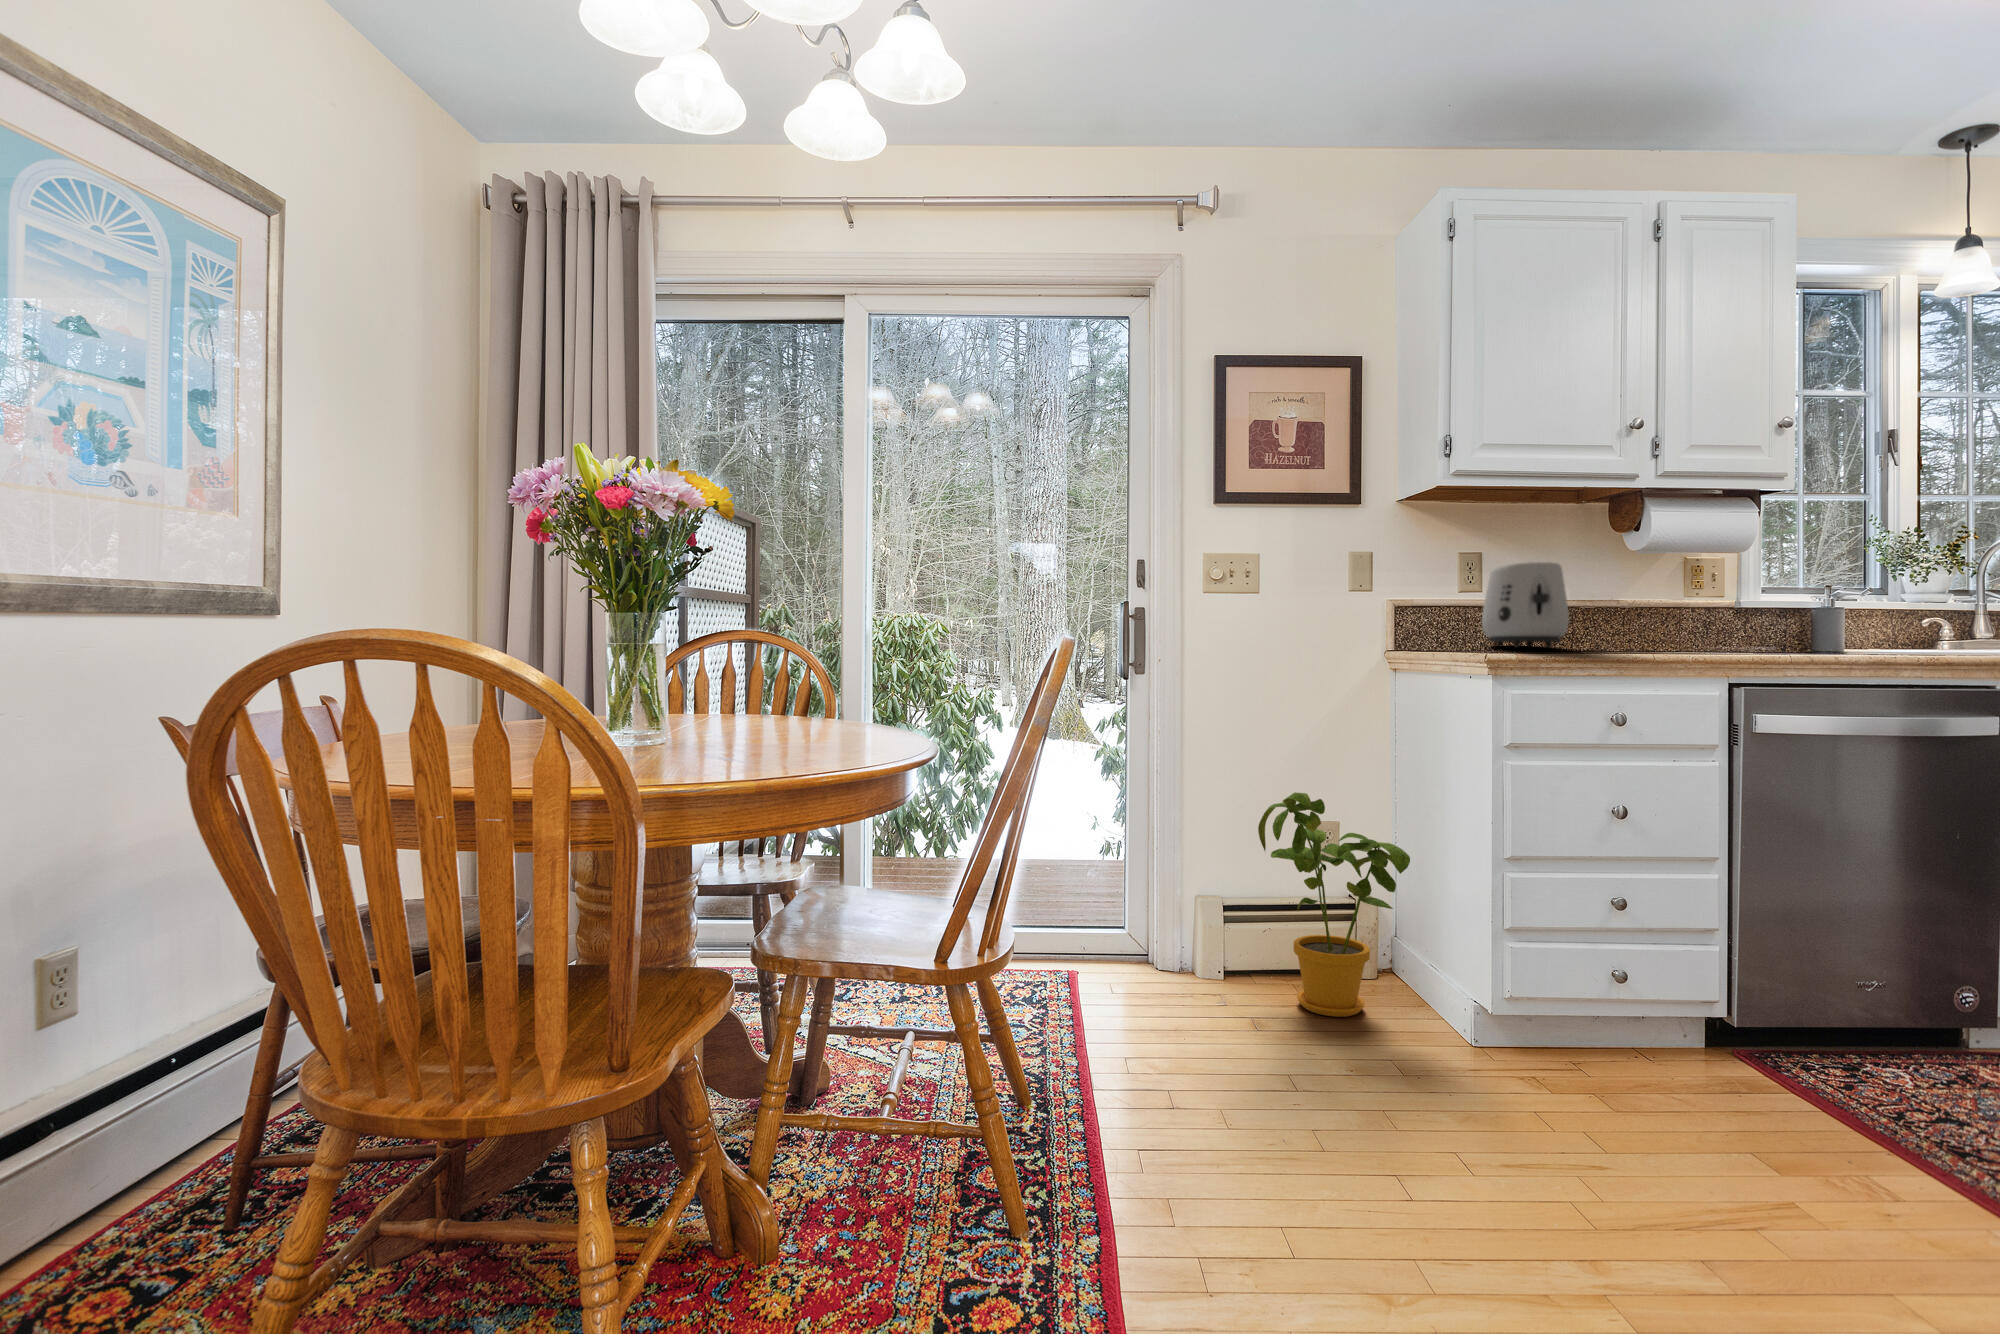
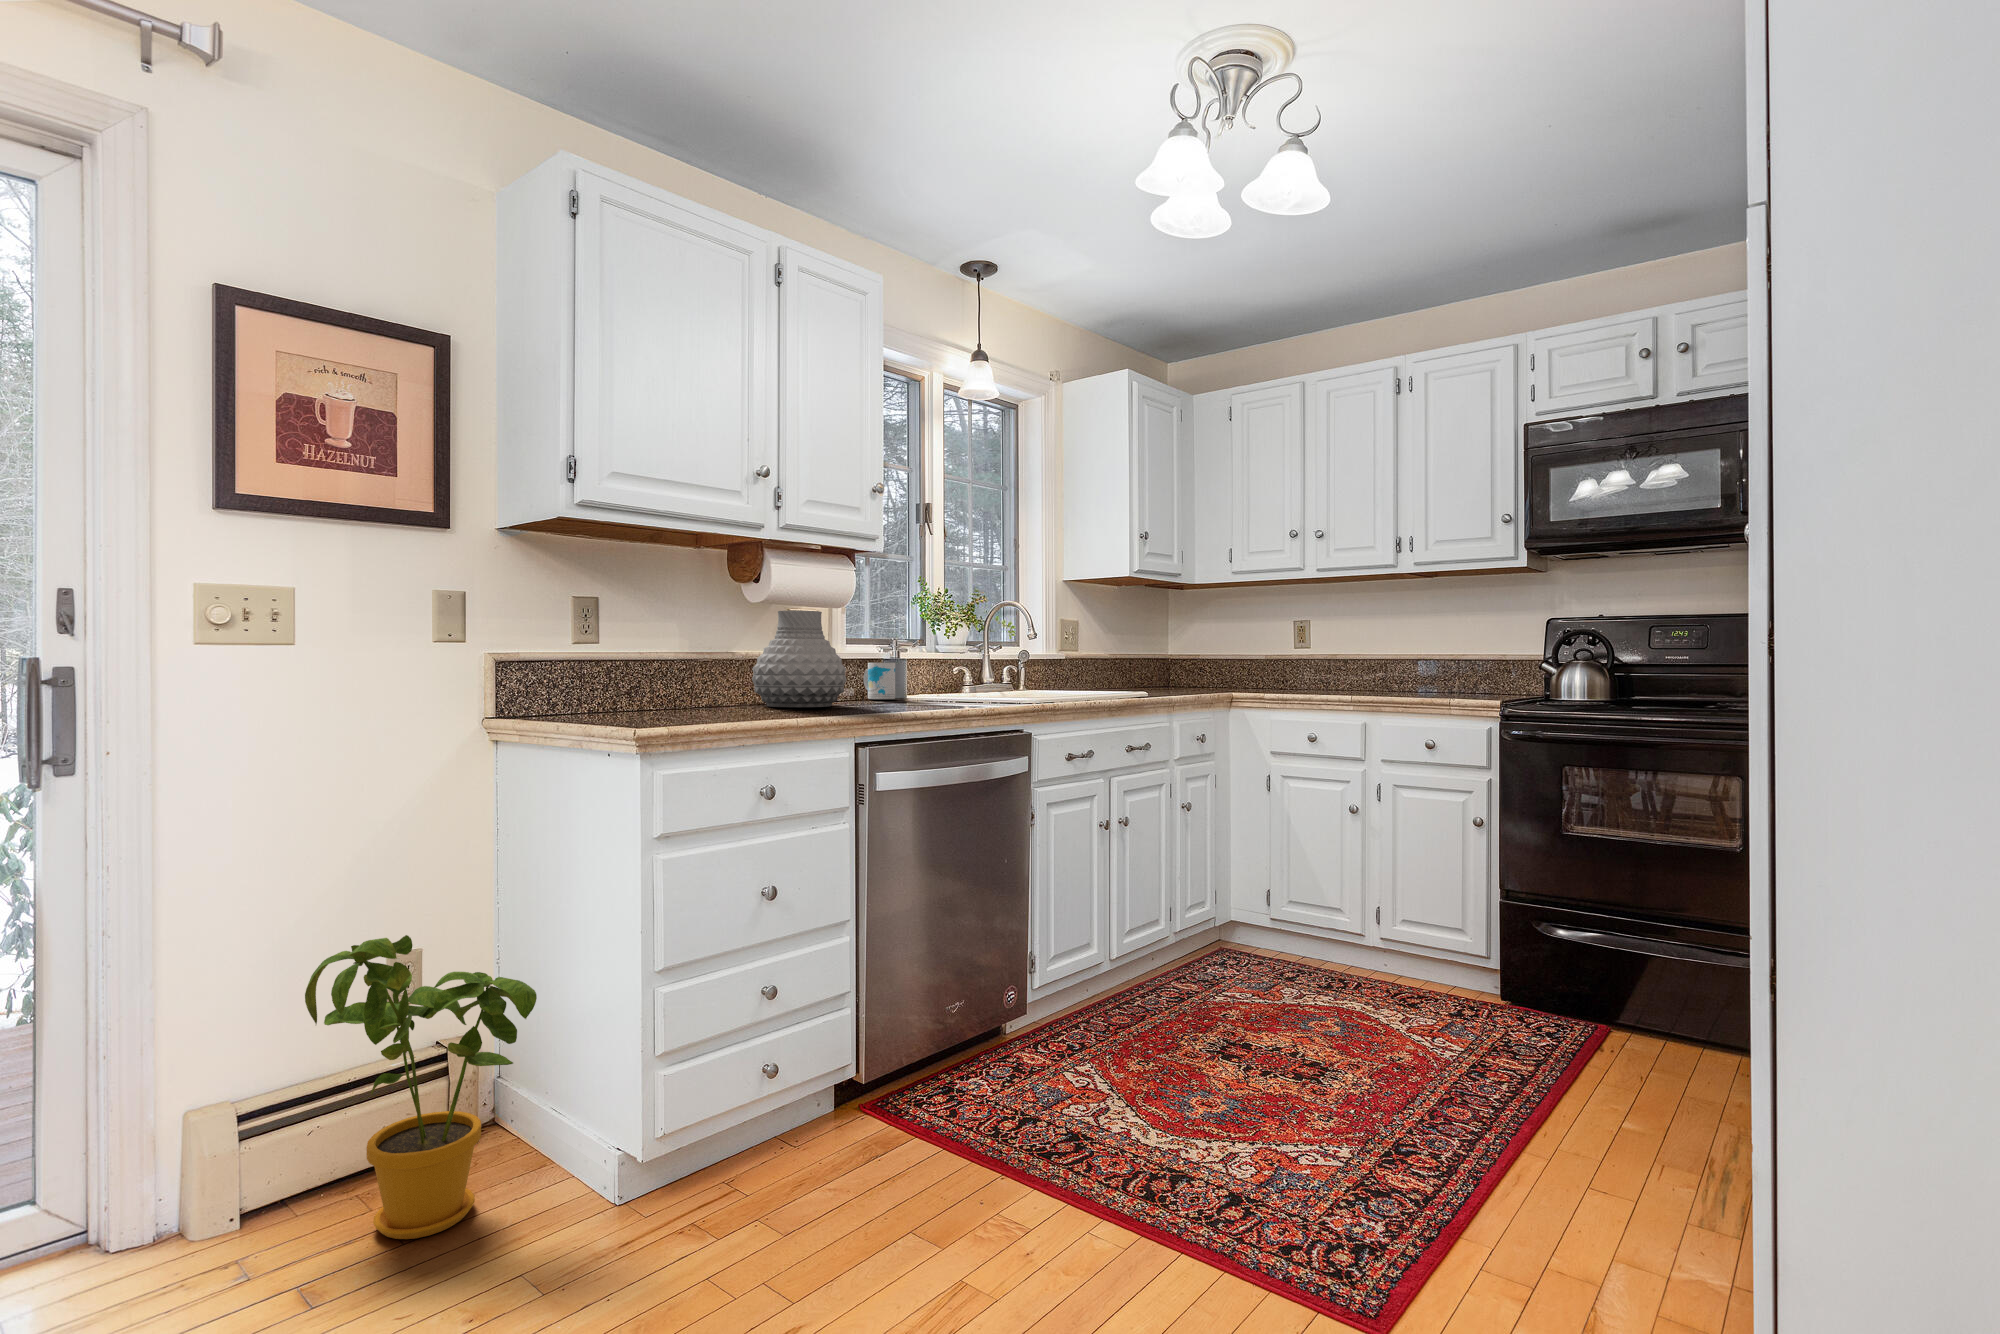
vase: none [1630,553,1743,650] -> present [752,610,847,707]
toaster: present [1482,562,1569,648] -> none [604,614,699,710]
mug: none [1780,608,1821,648] -> present [863,663,895,699]

